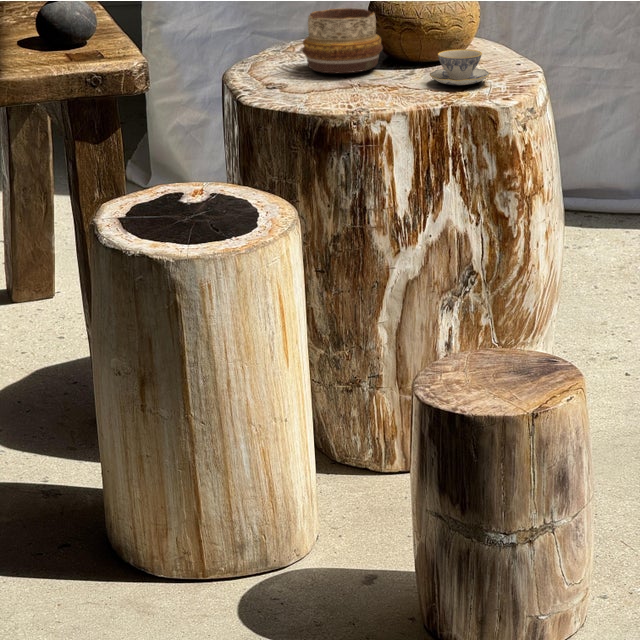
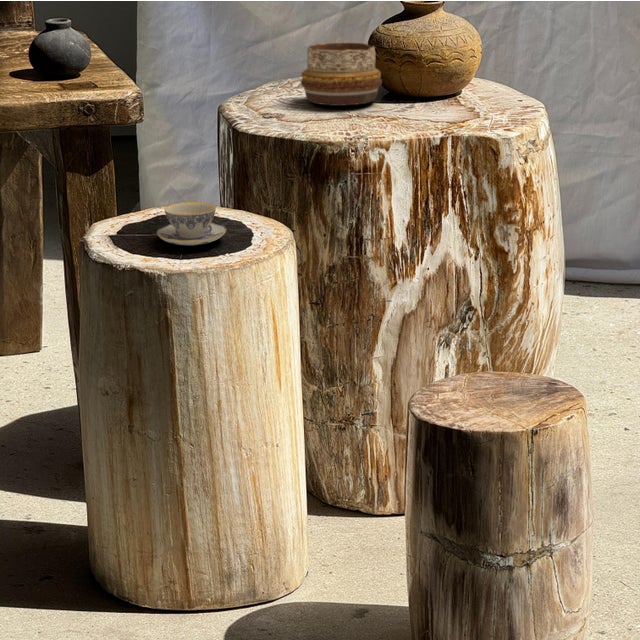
teacup: present [430,49,490,85] -> present [157,202,226,245]

